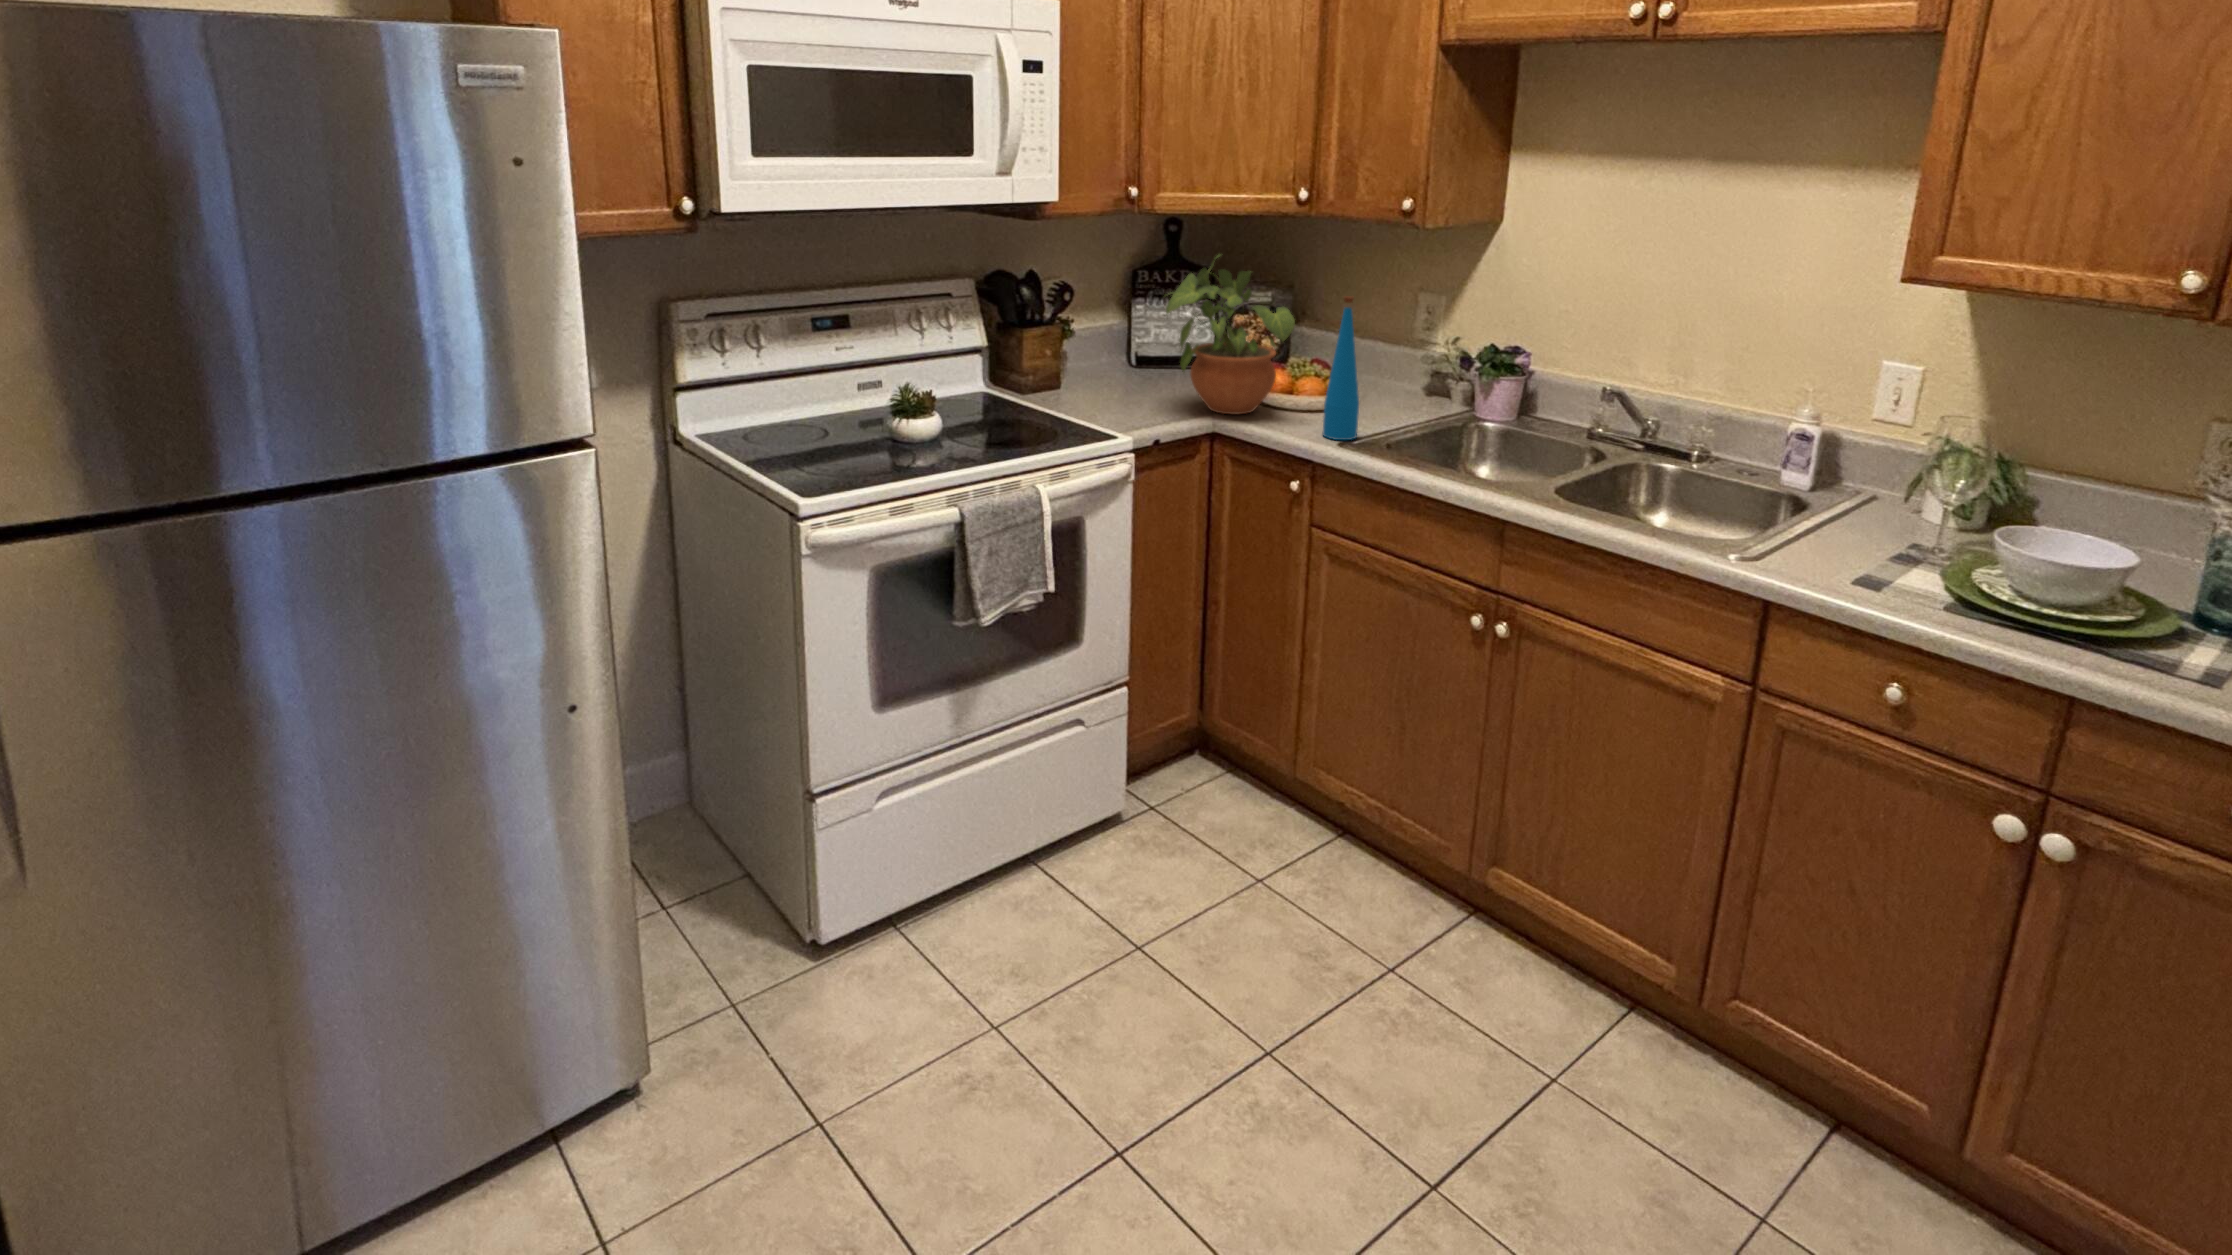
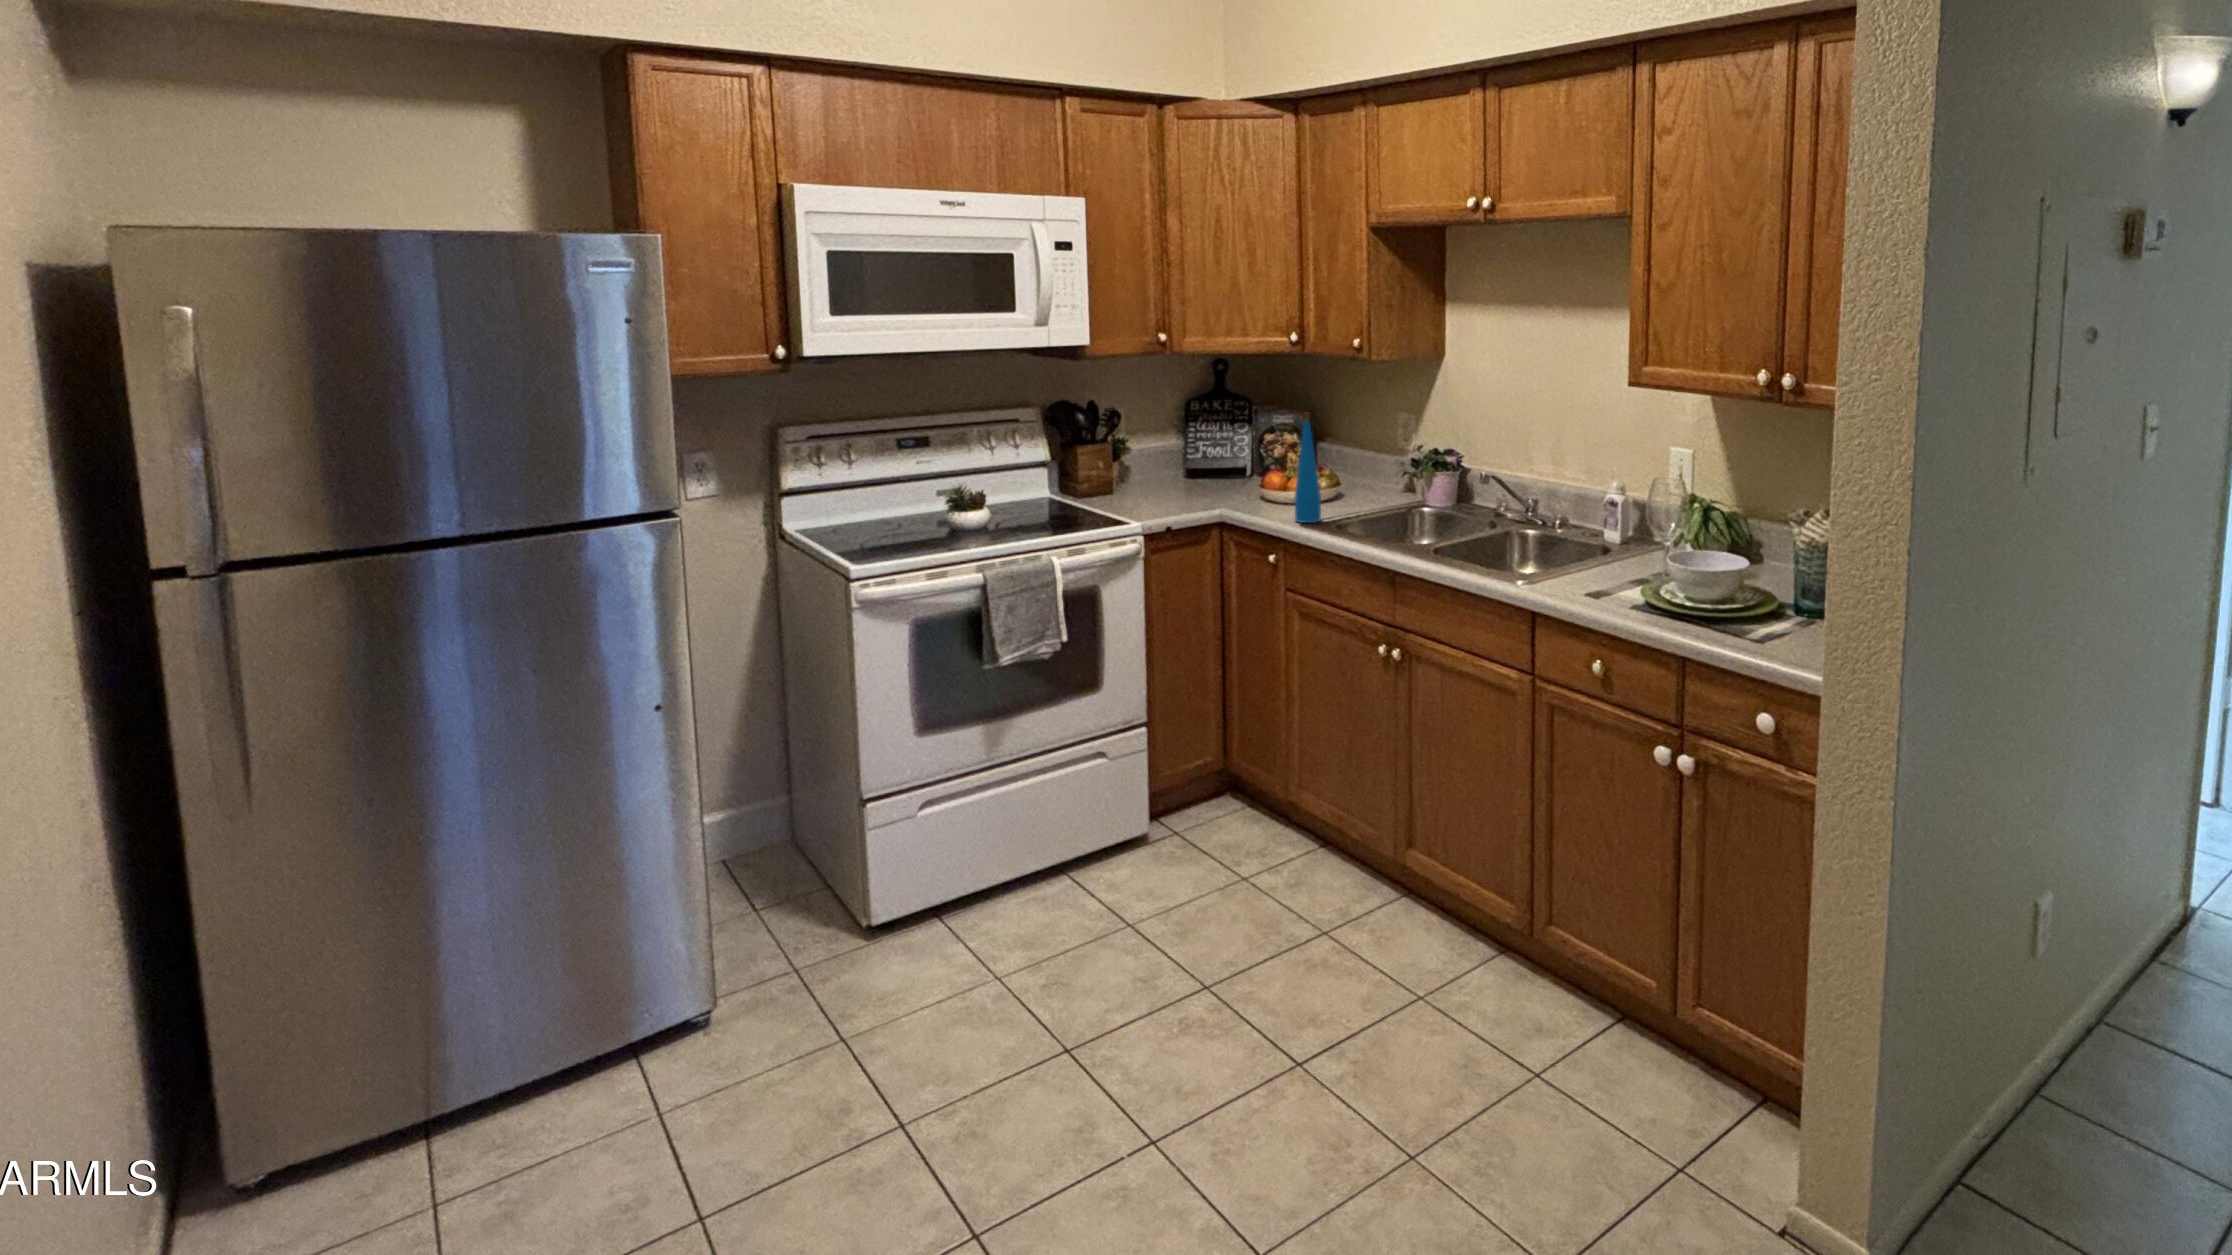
potted plant: present [1166,255,1295,414] -> none [1180,385,1277,508]

